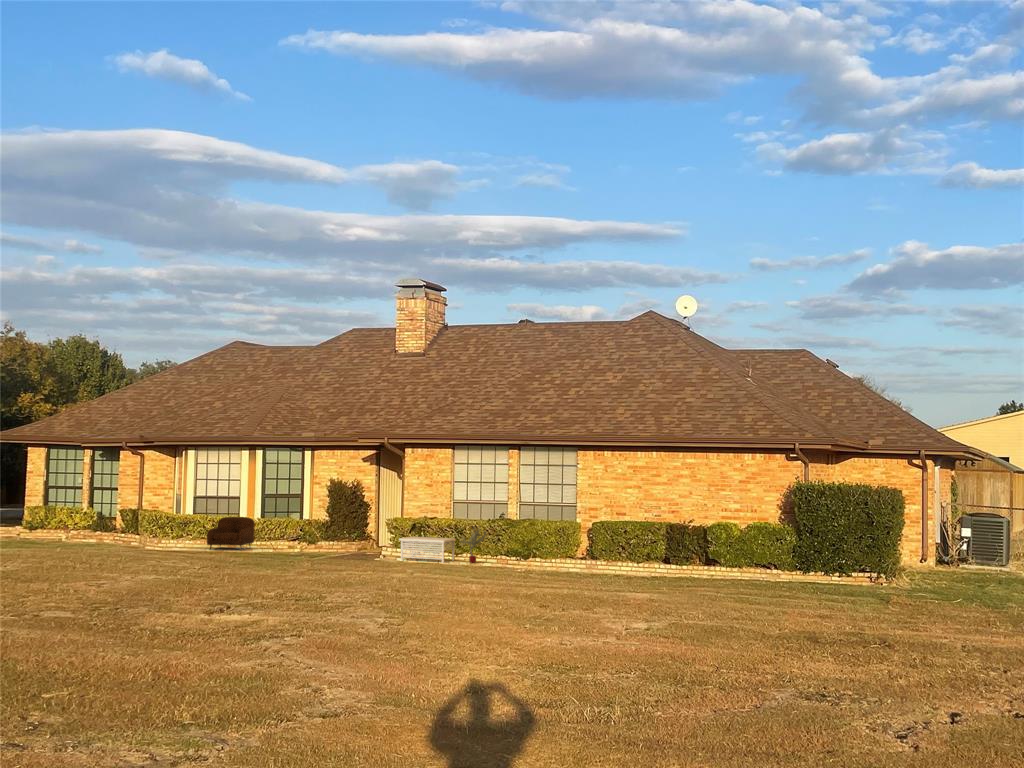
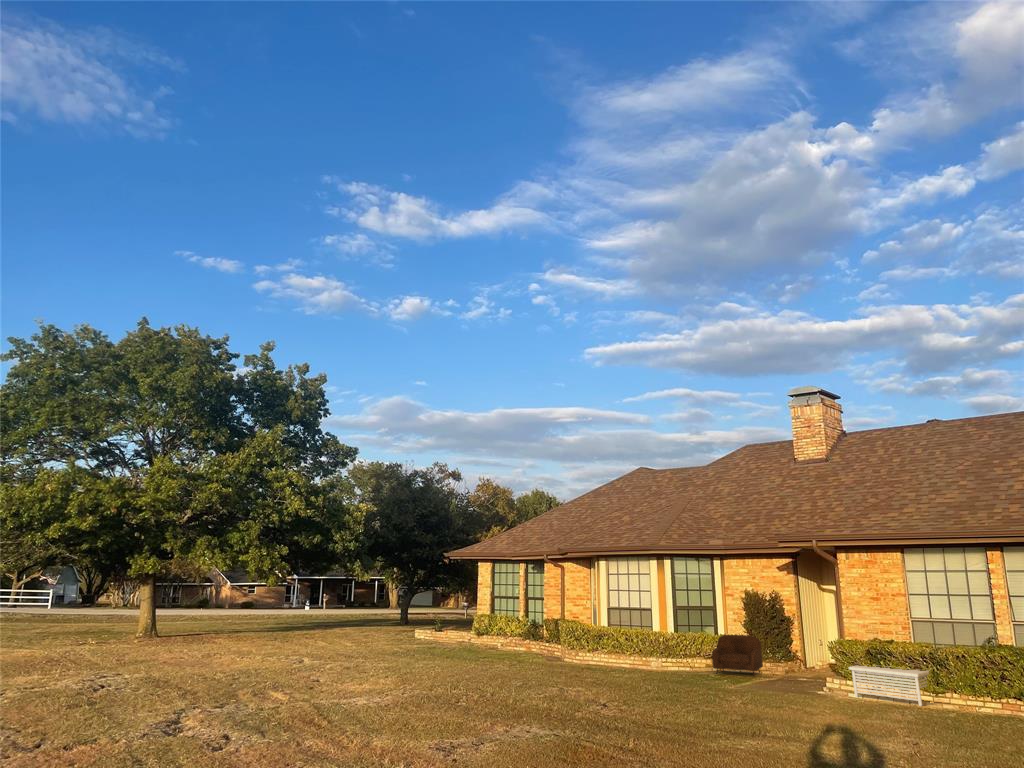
armchair: present [207,517,255,549] -> present [712,635,763,676]
potted tree: present [460,527,486,563] -> none [938,655,985,709]

